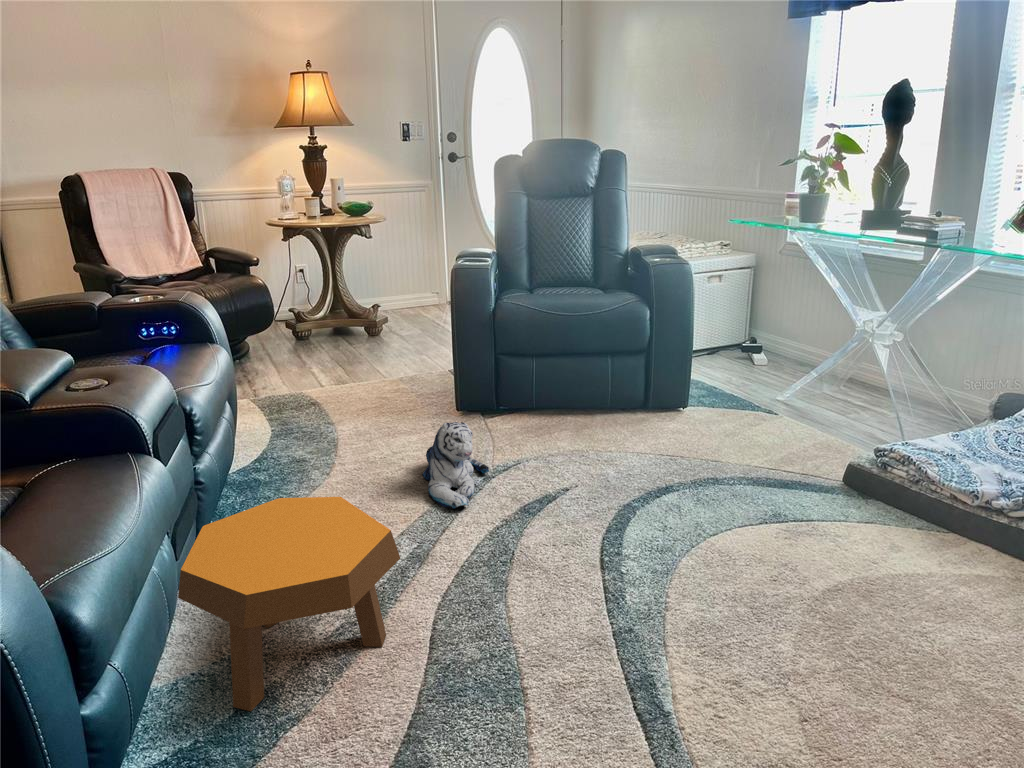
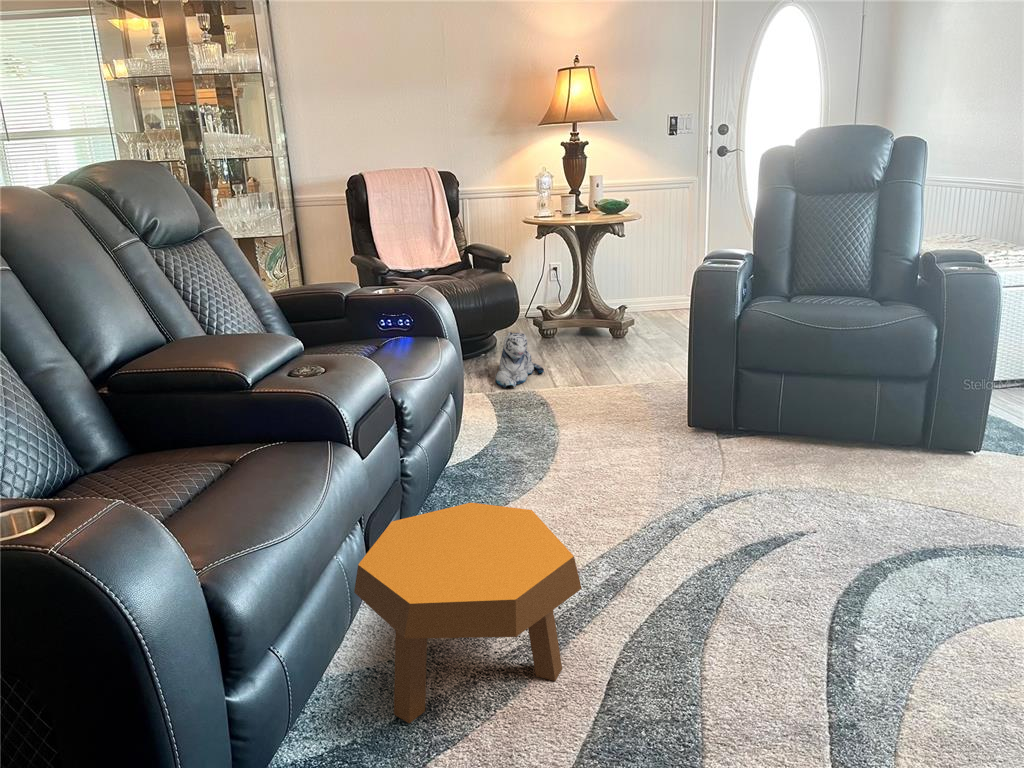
plush toy: present [422,422,489,509] -> present [496,332,544,388]

